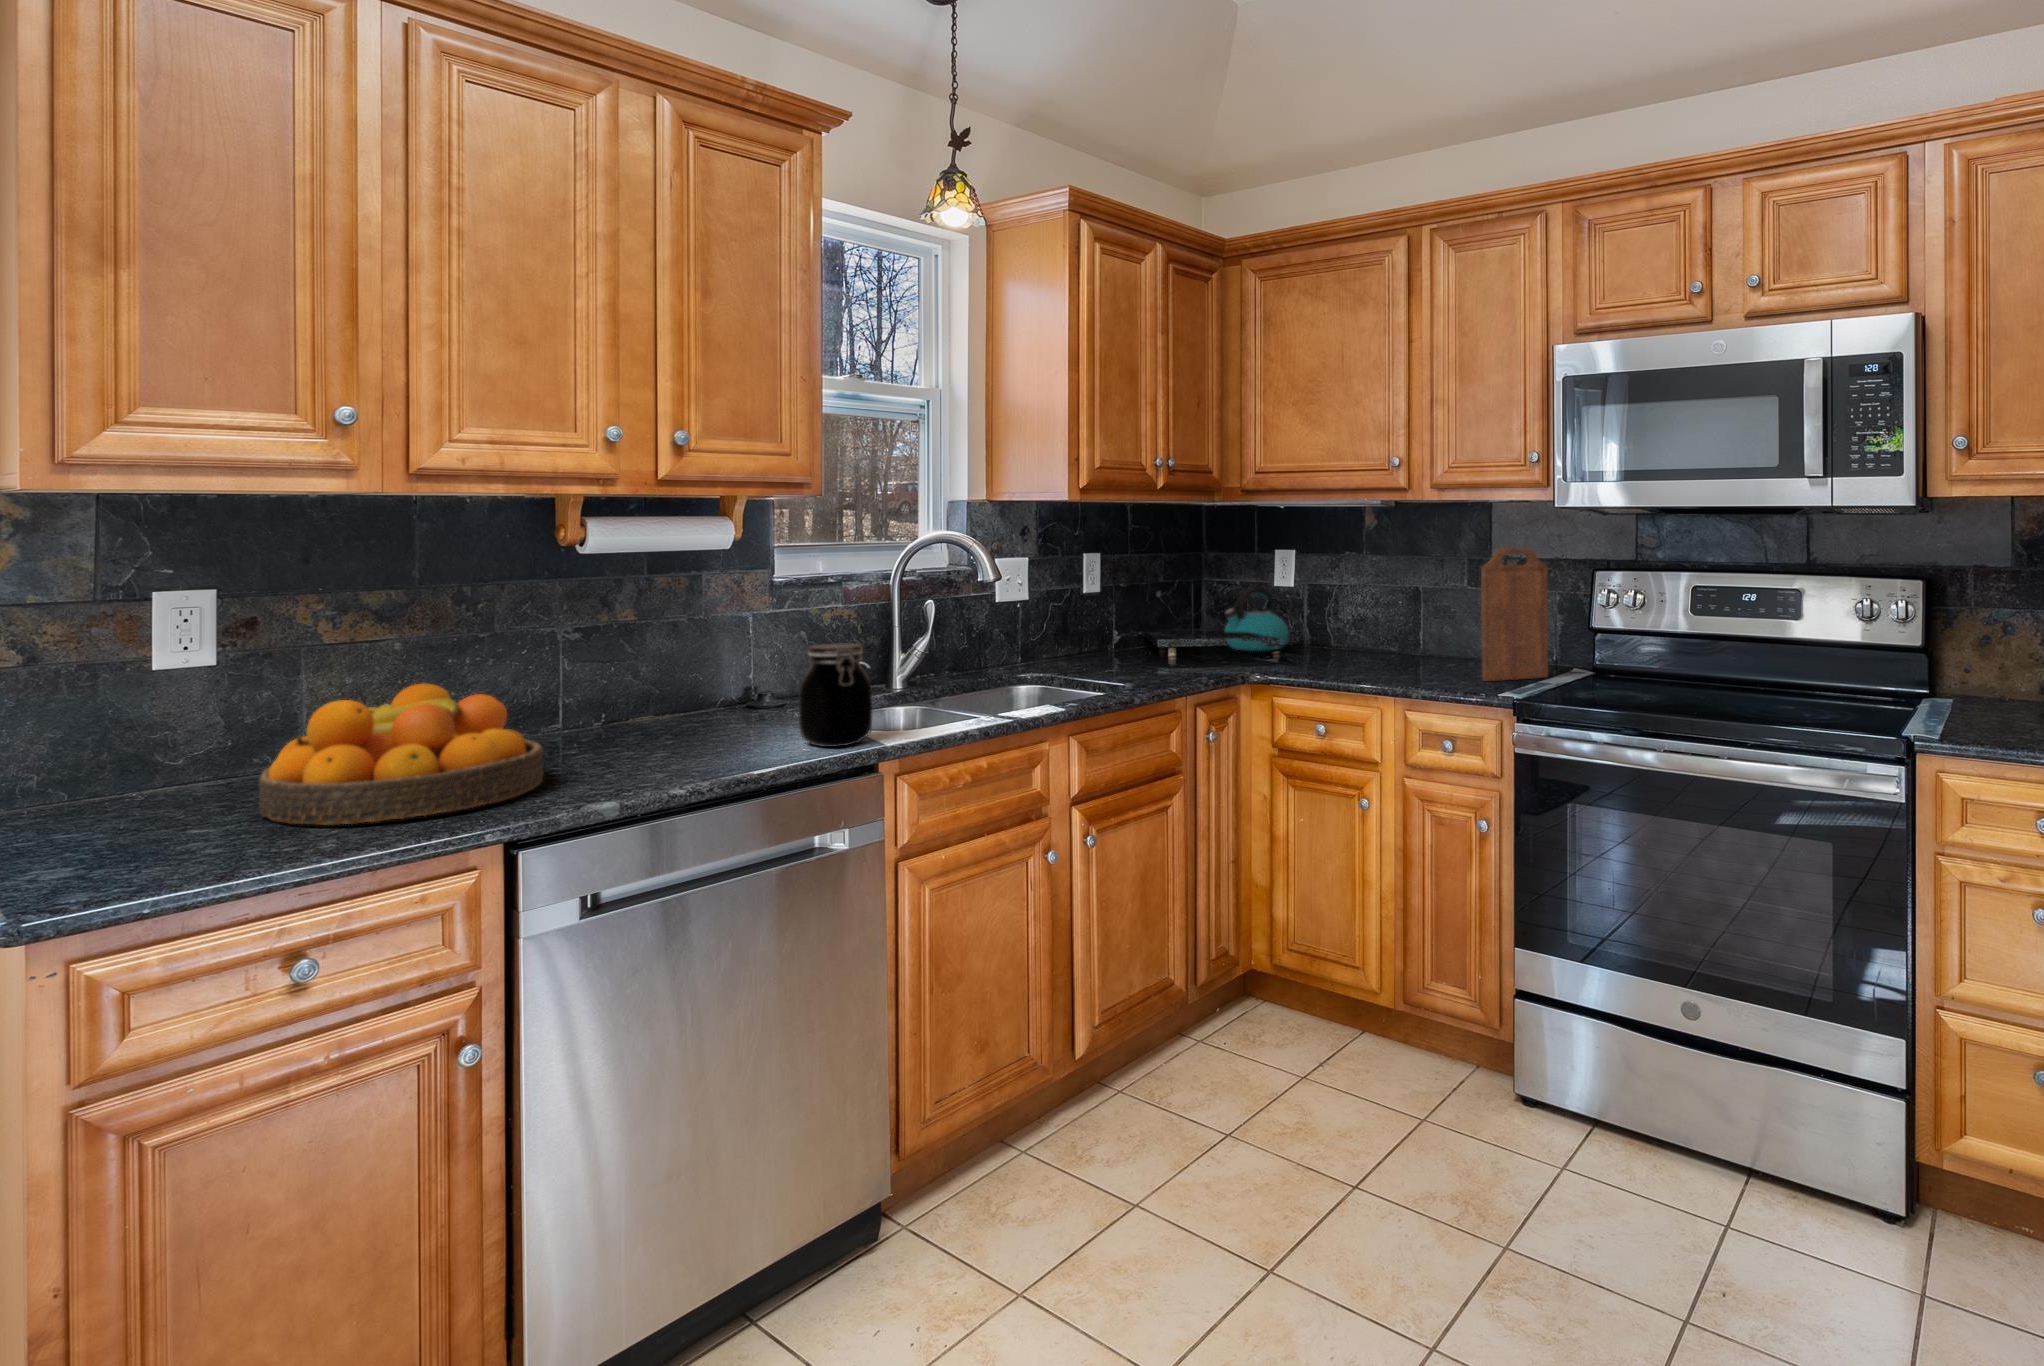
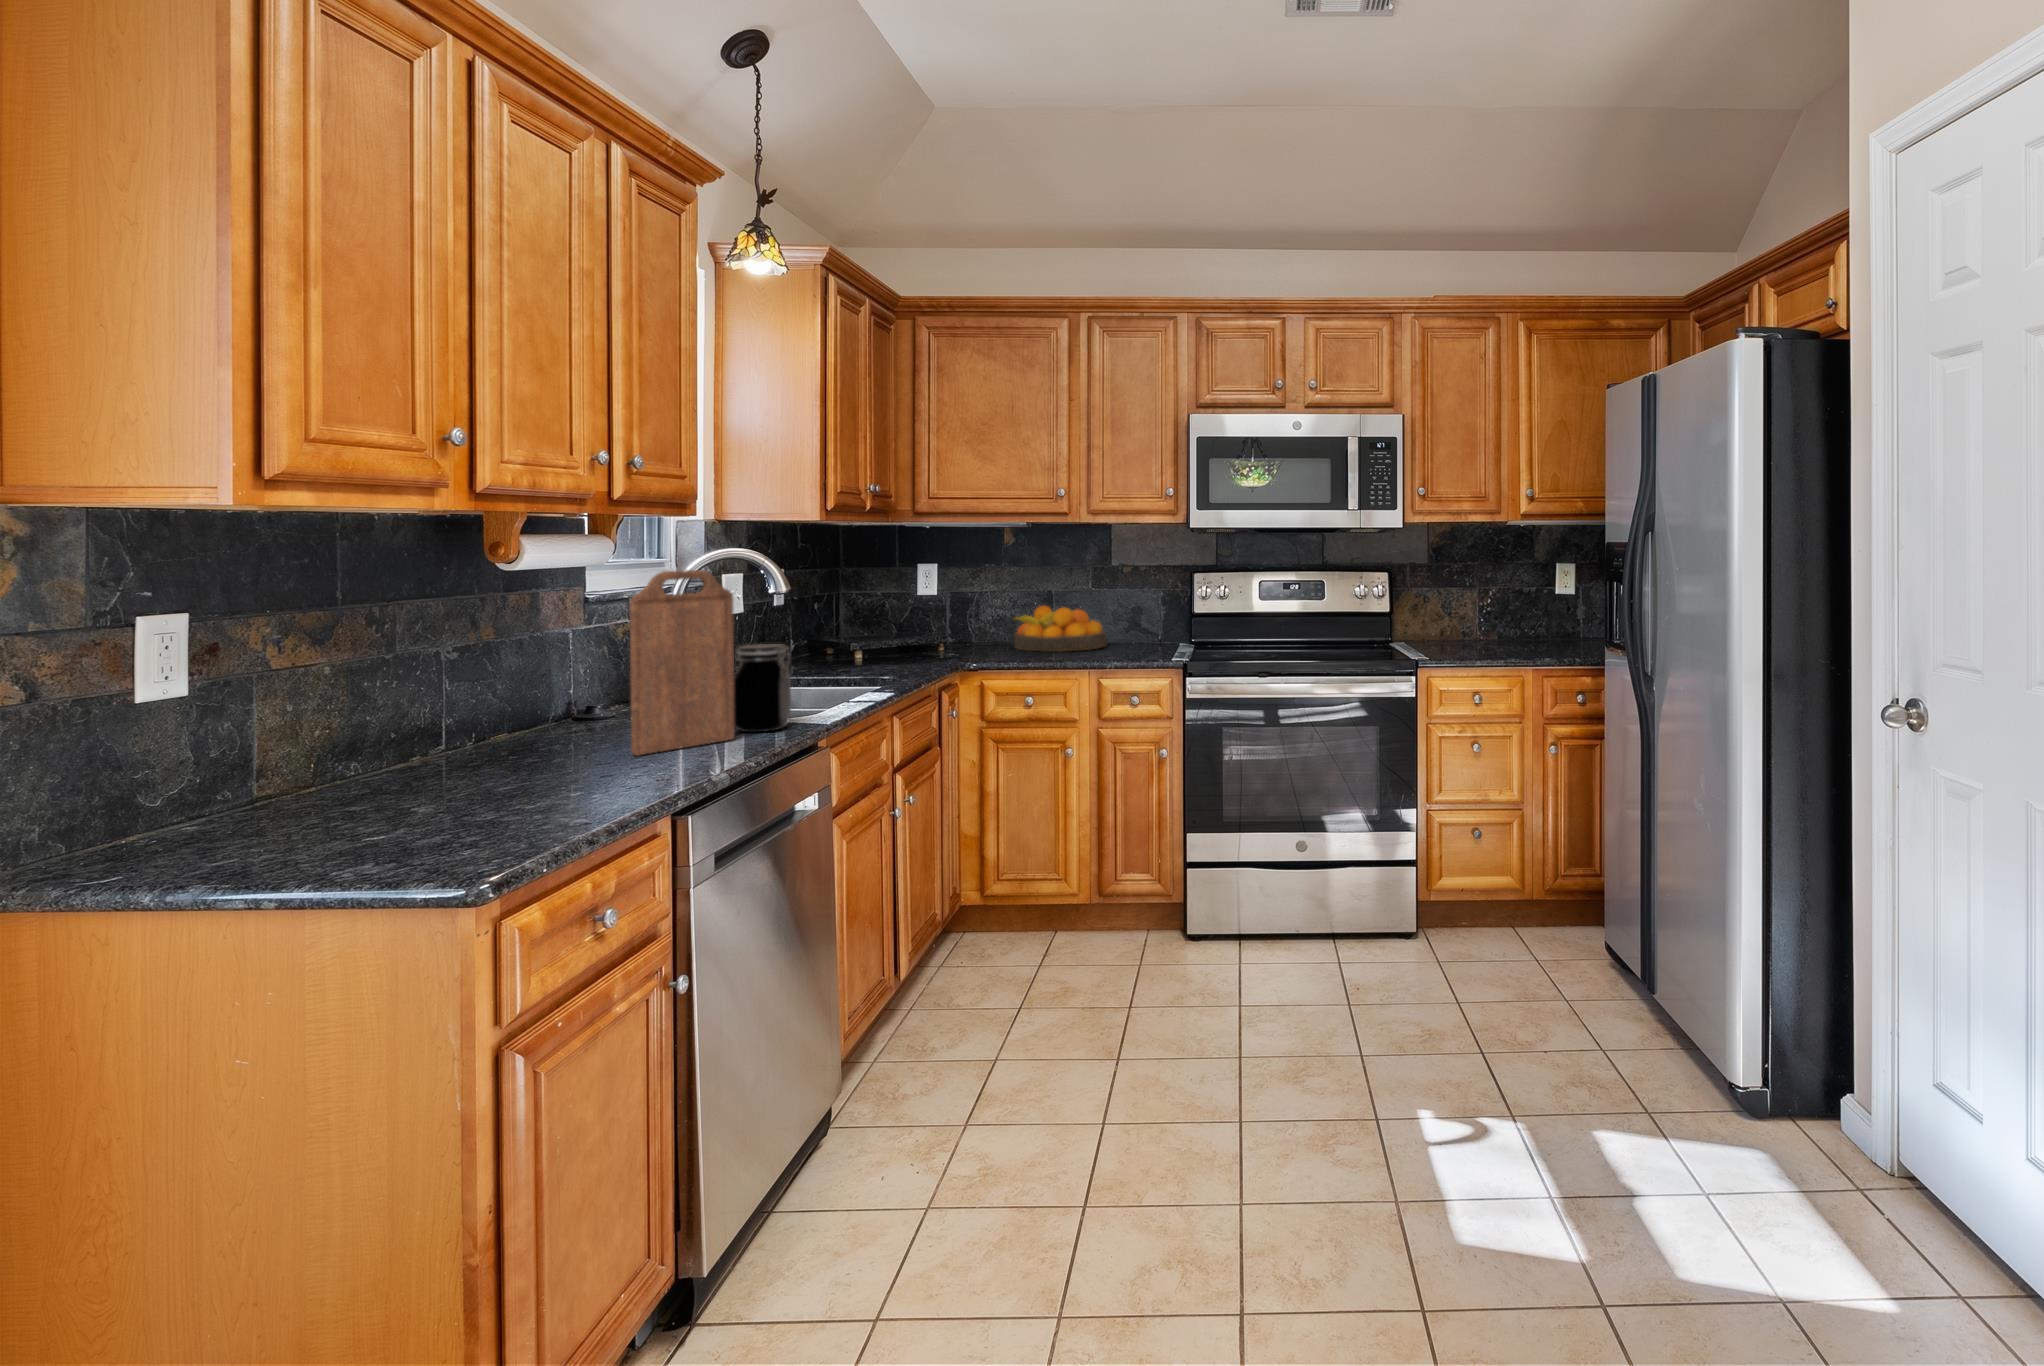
cutting board: present [1481,548,1548,681] -> present [630,570,735,755]
kettle: present [1225,587,1289,651] -> none [882,594,940,649]
fruit bowl: present [259,684,544,825] -> present [1014,606,1107,651]

